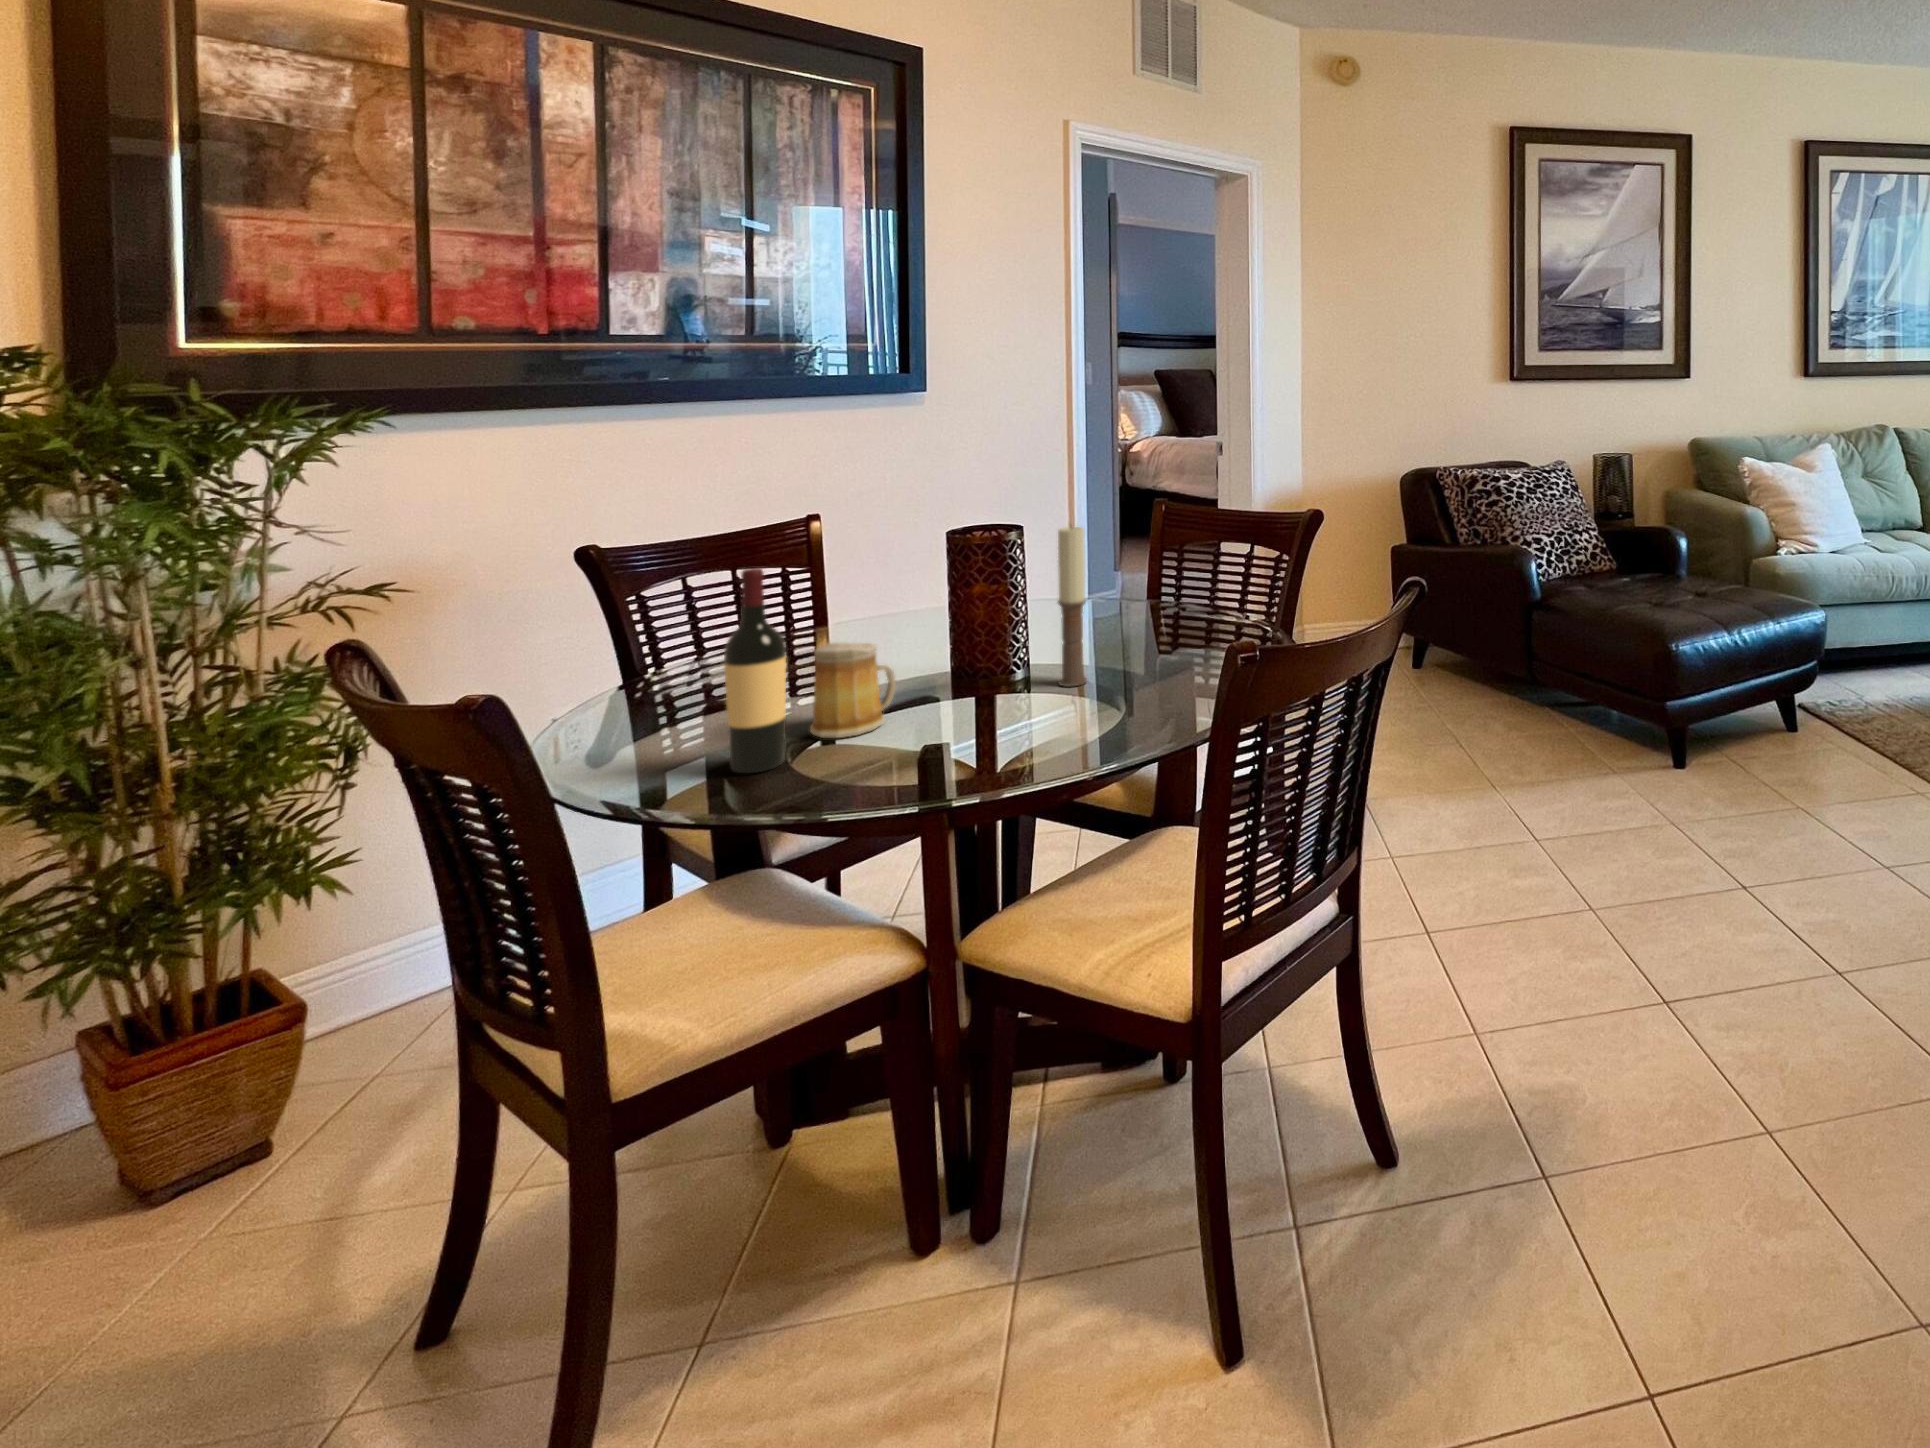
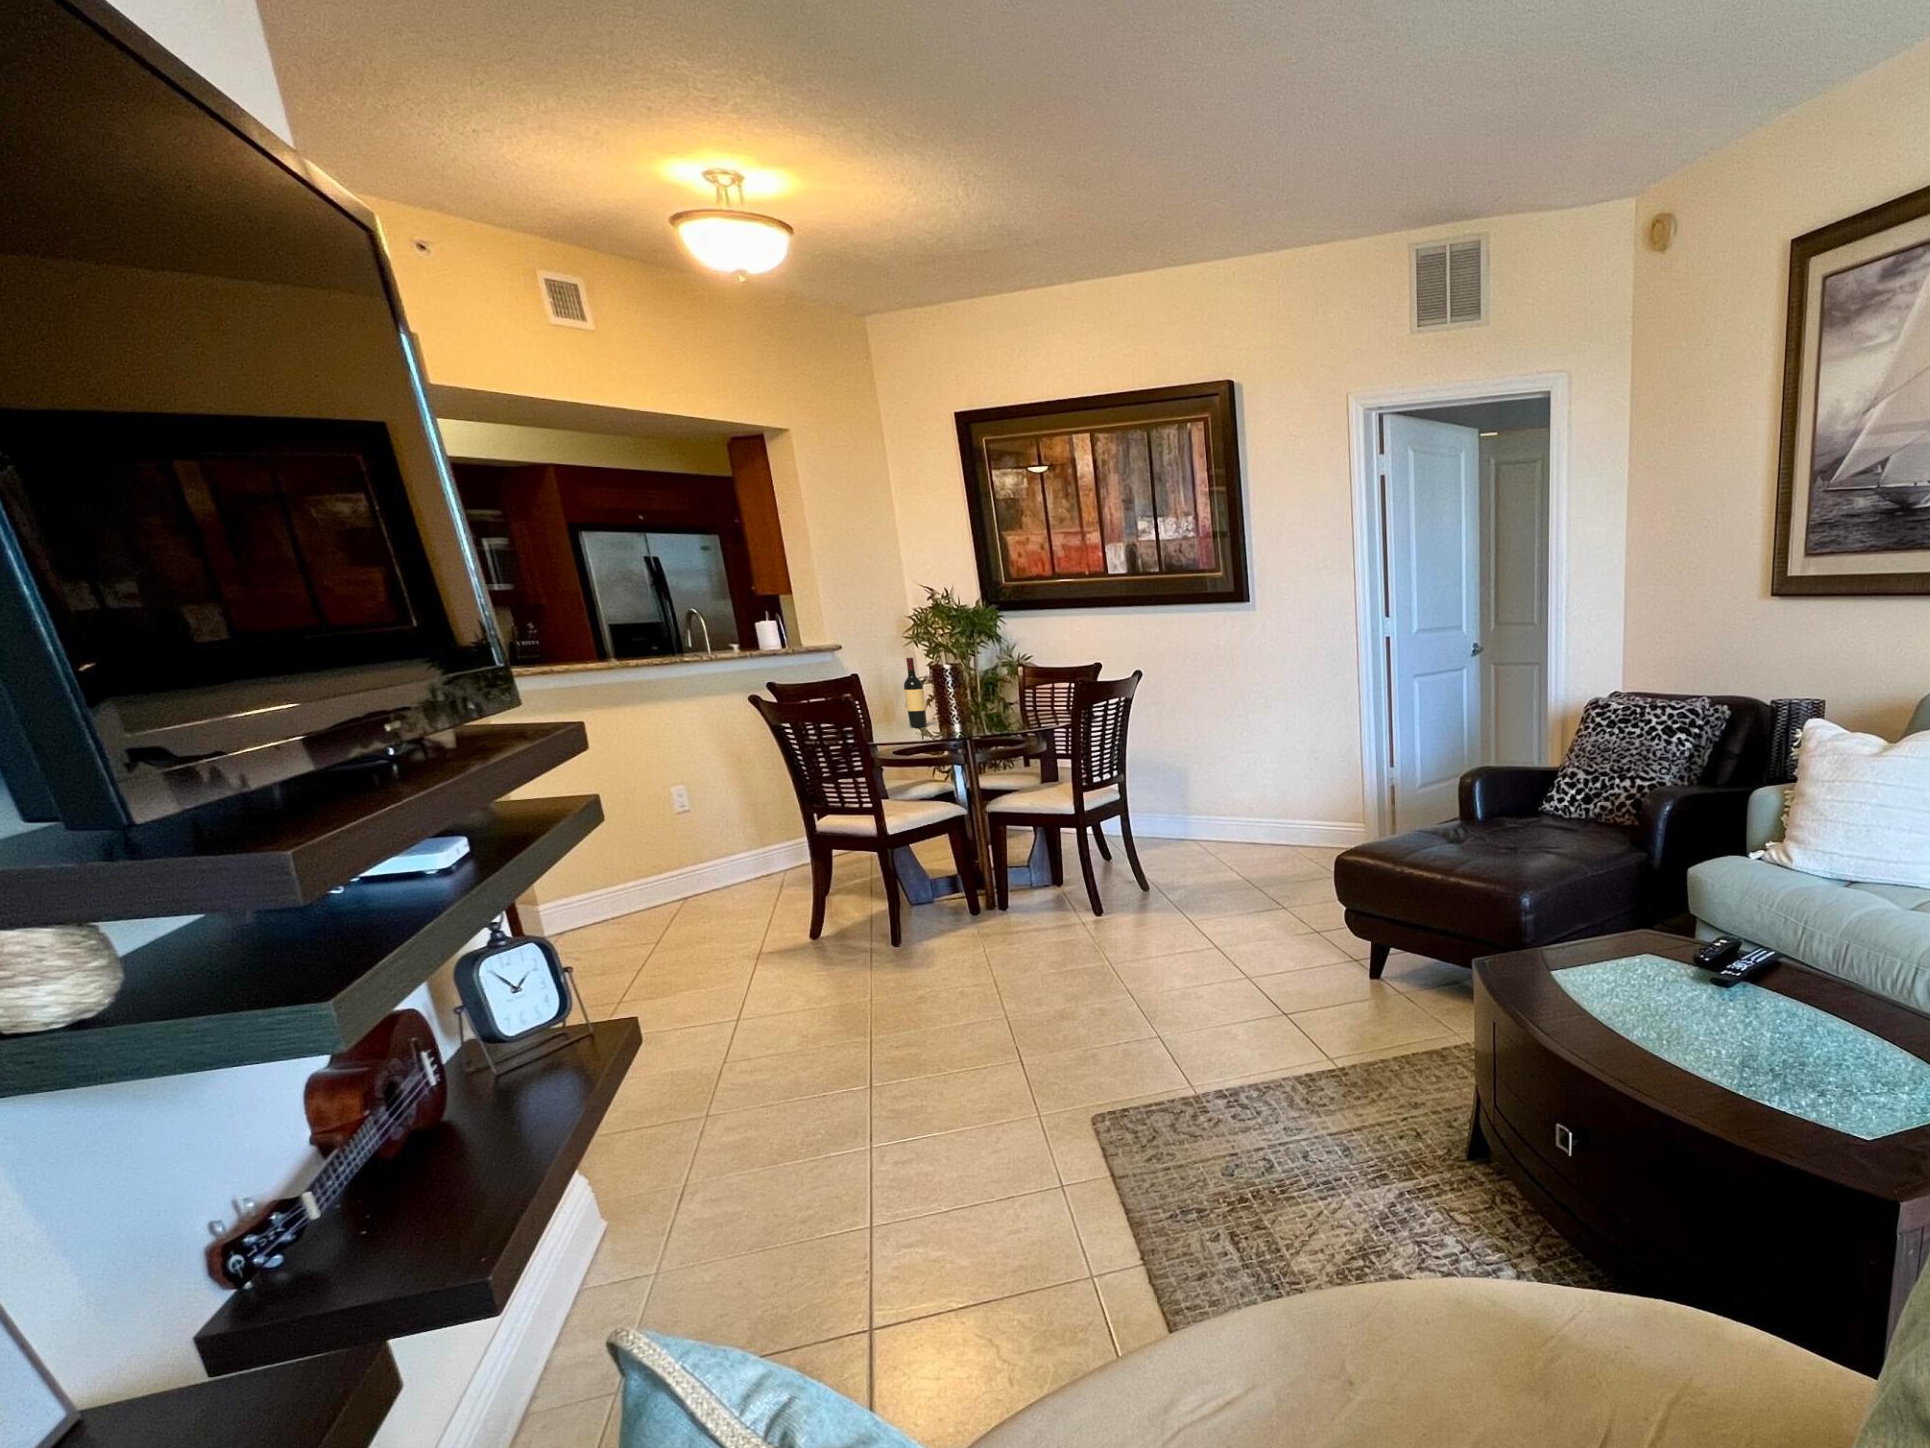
candle: present [1058,526,1087,687] -> none [984,658,1004,732]
mug: present [810,642,896,738] -> none [939,692,968,727]

